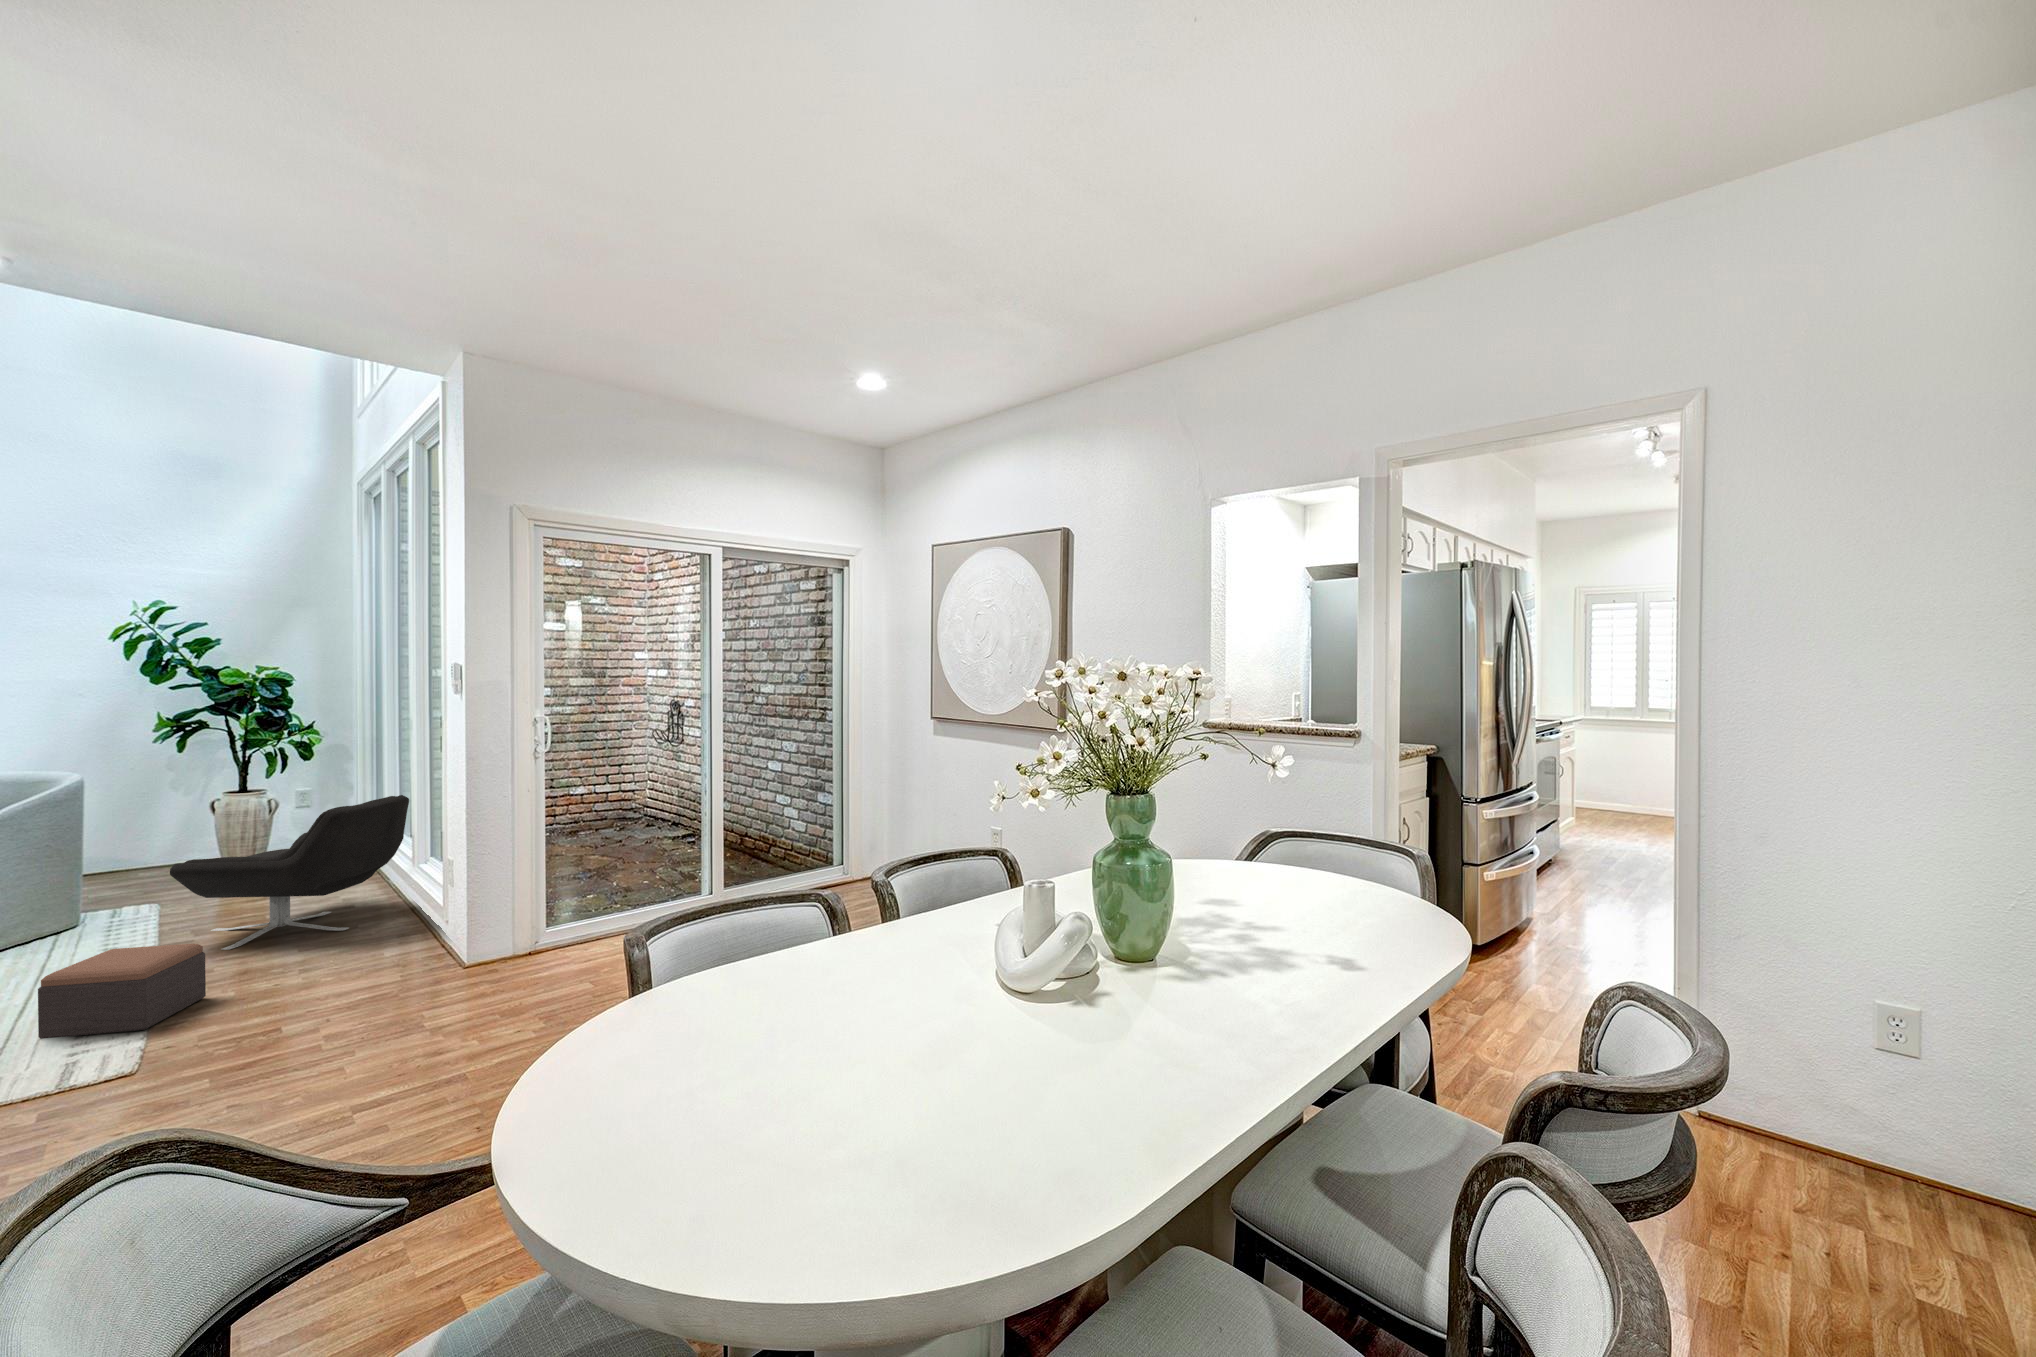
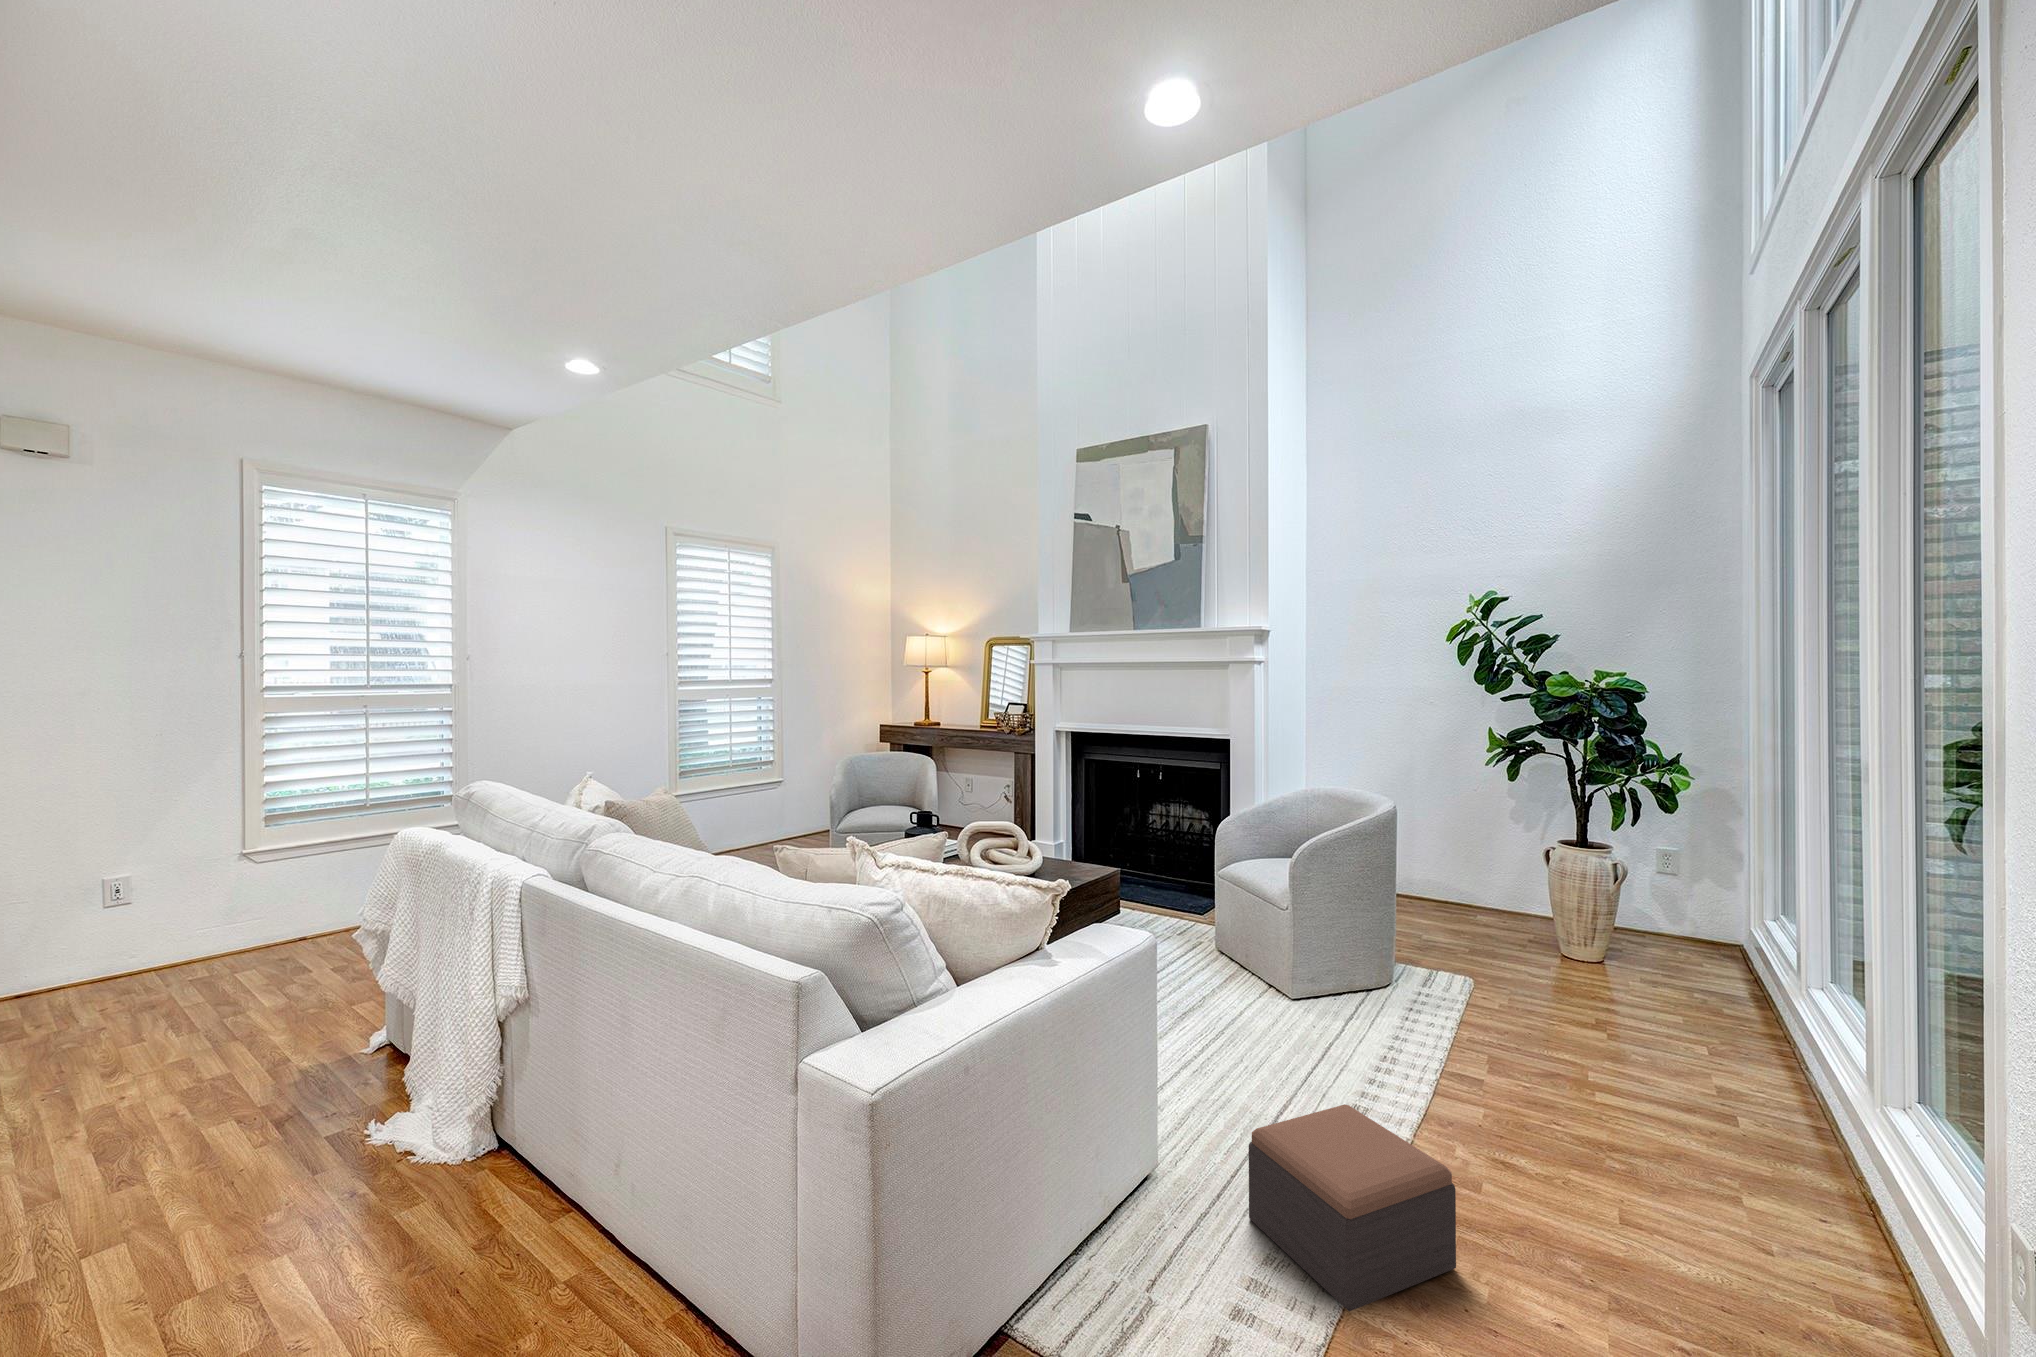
lounge chair: present [170,795,409,950] -> none [1451,942,1871,1194]

